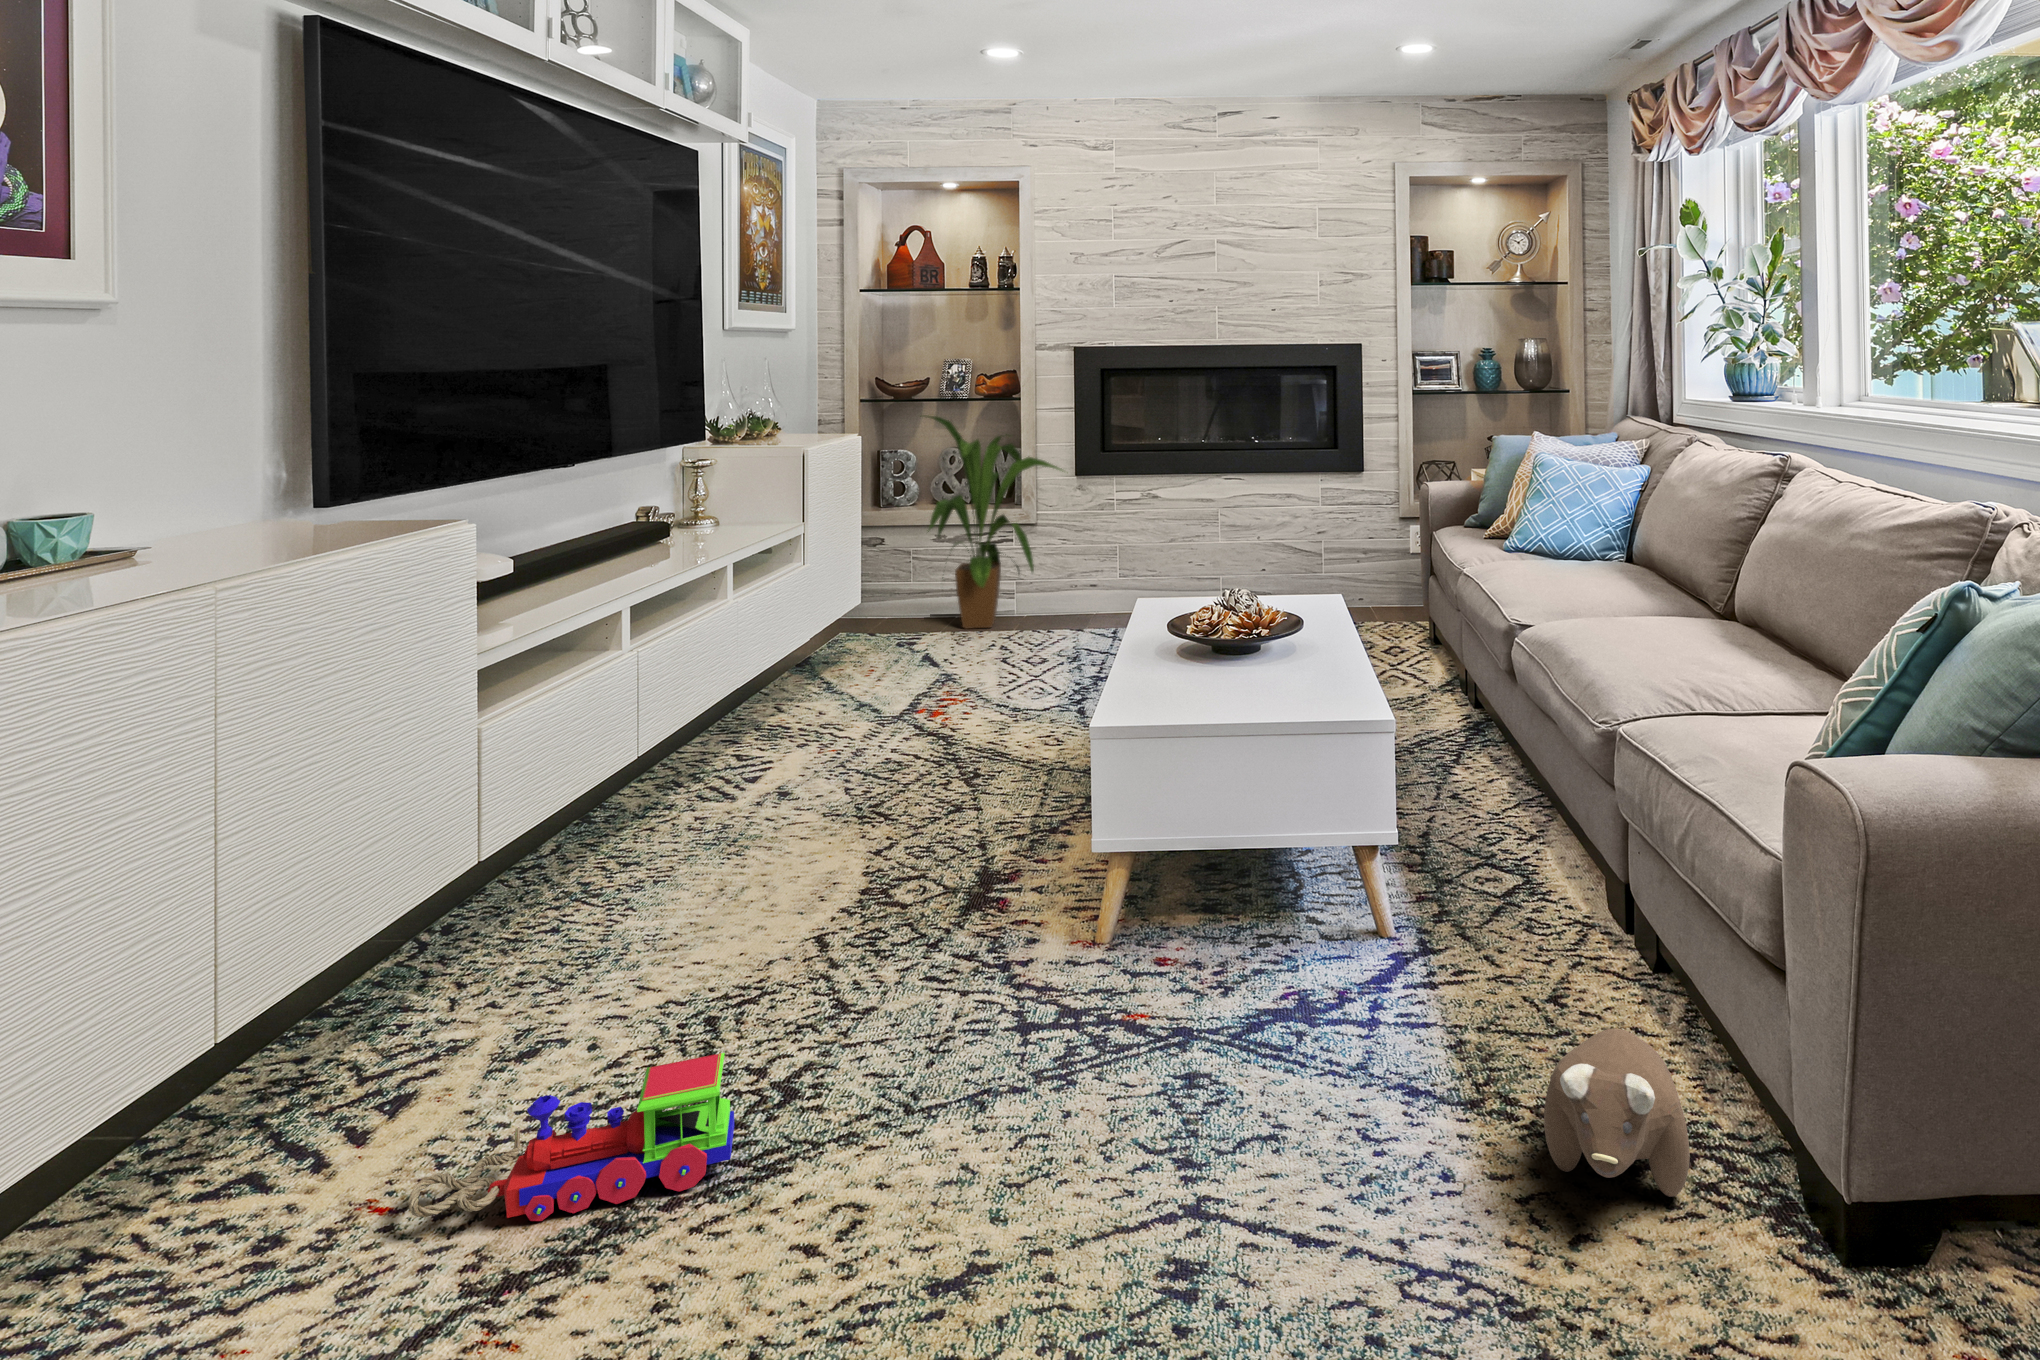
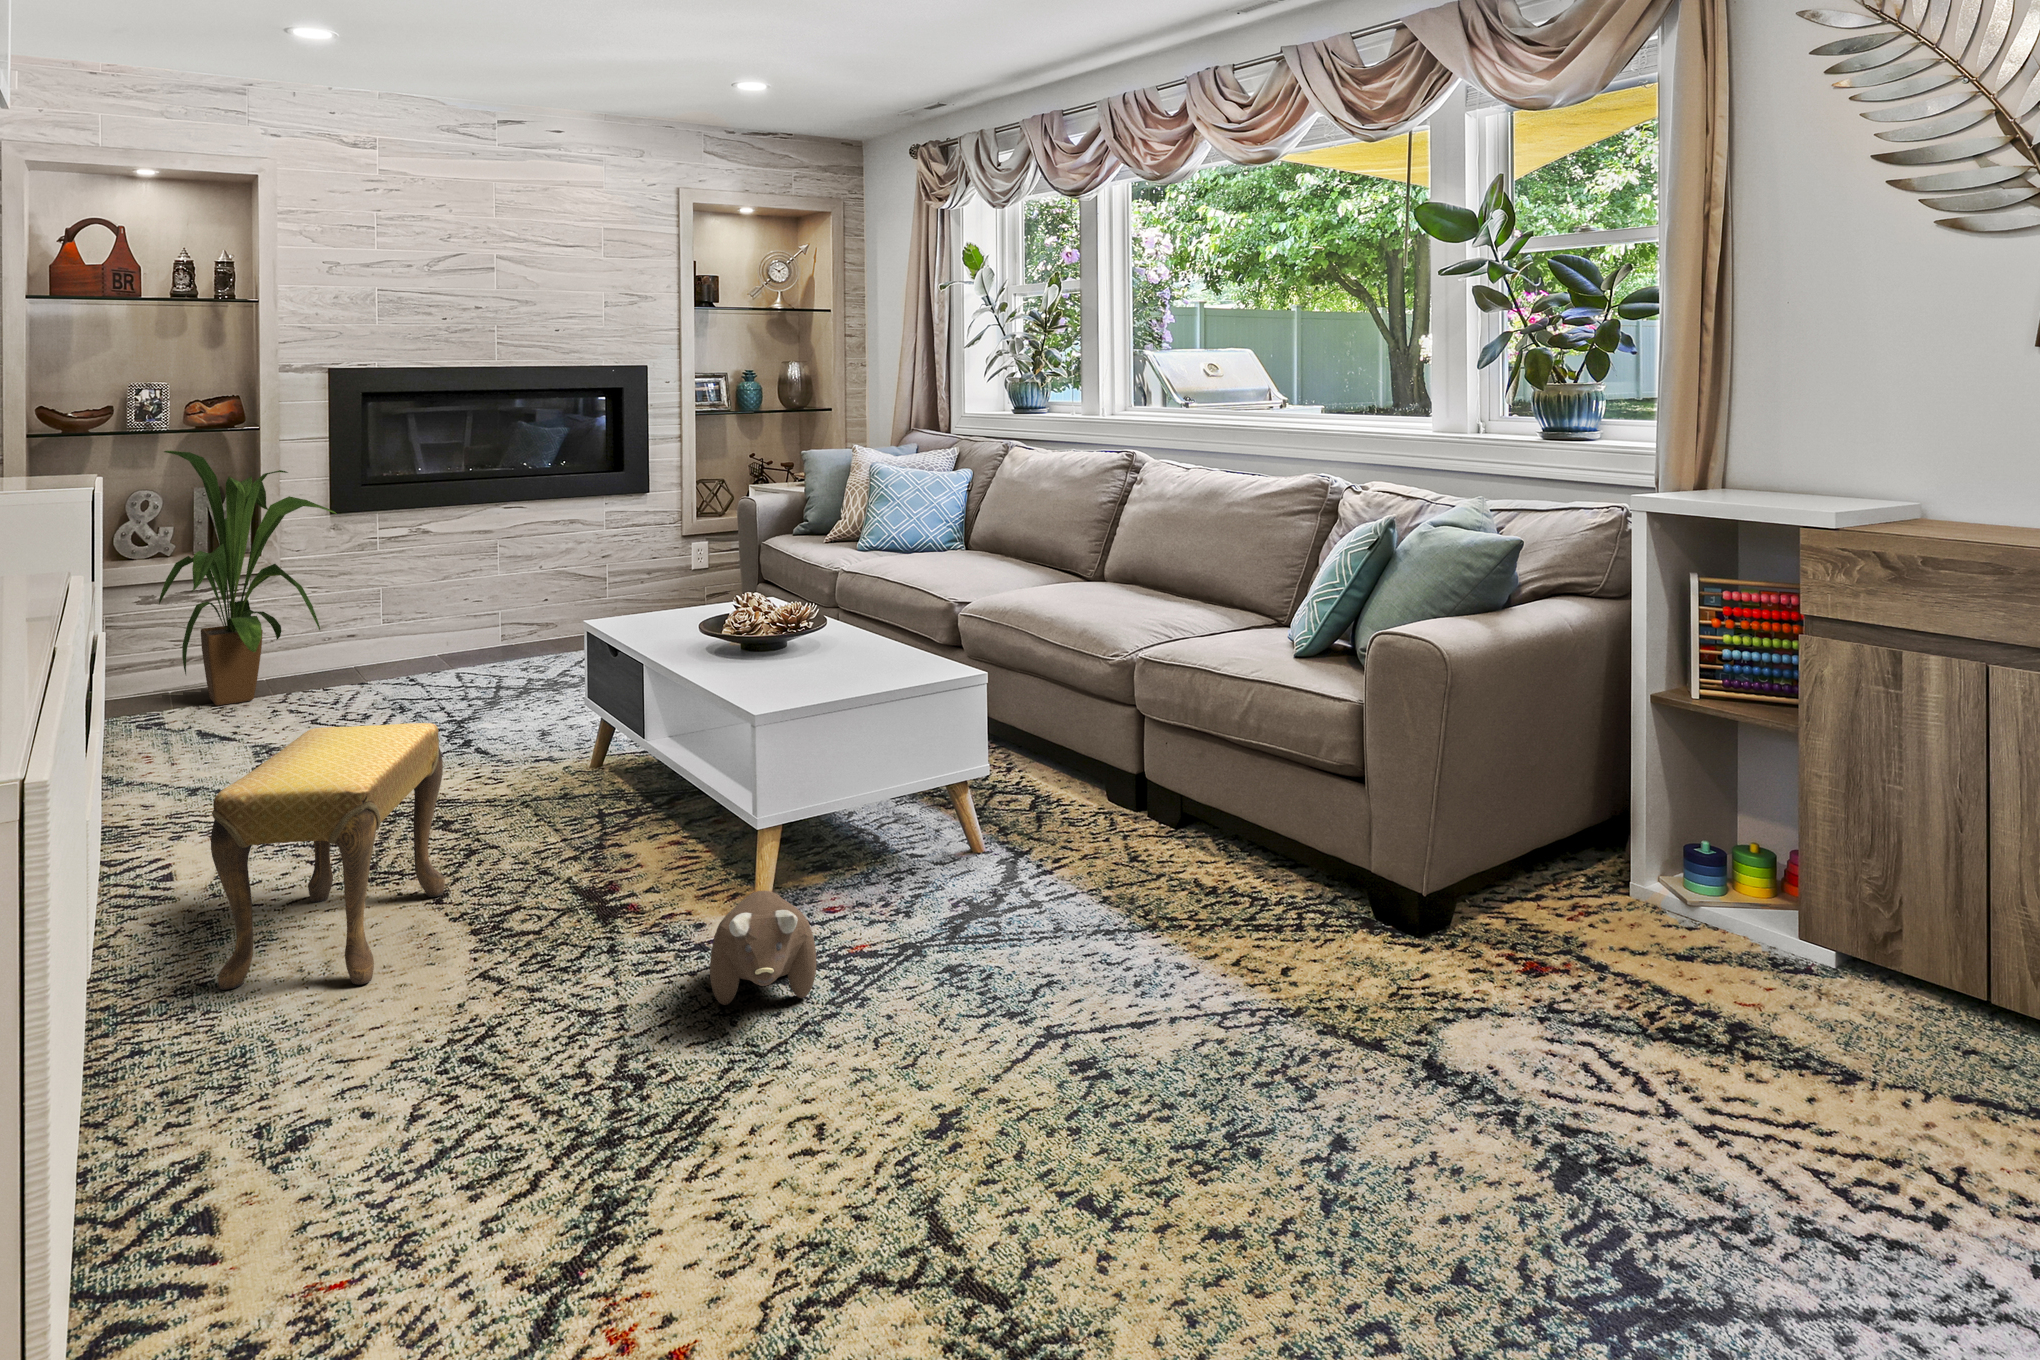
footstool: none [632,671,886,920] -> present [211,723,445,990]
plush toy: present [1544,1028,1690,1197] -> present [710,891,816,1005]
toy train: present [408,1053,734,1221] -> none [409,1022,685,1226]

